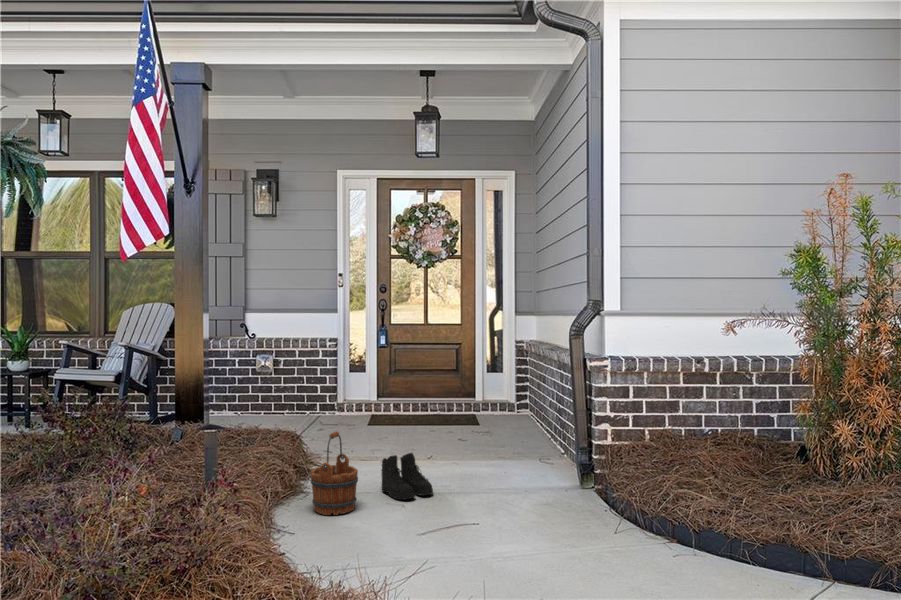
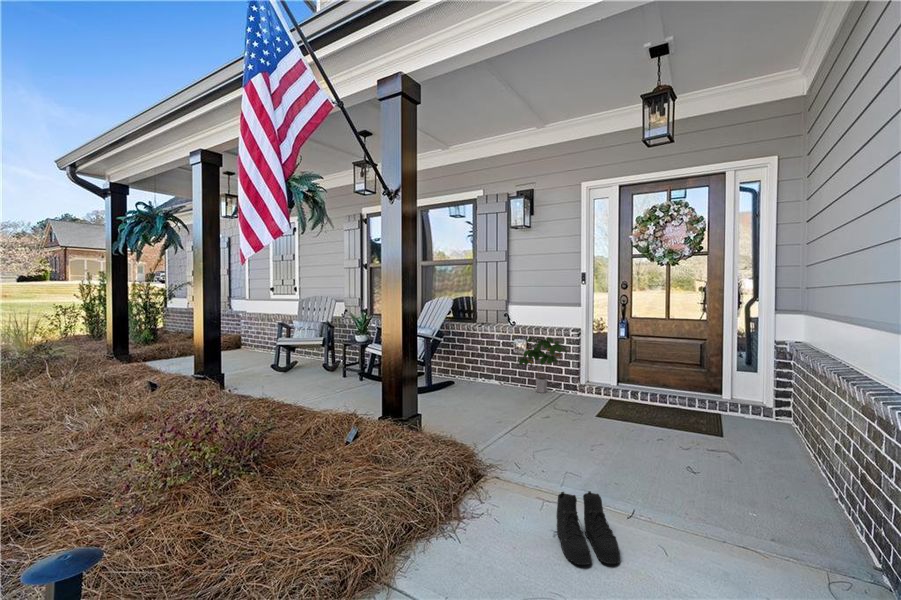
potted plant: none [263,350,324,417] -> present [517,338,567,393]
wooden bucket: present [311,432,358,515] -> none [457,460,513,568]

